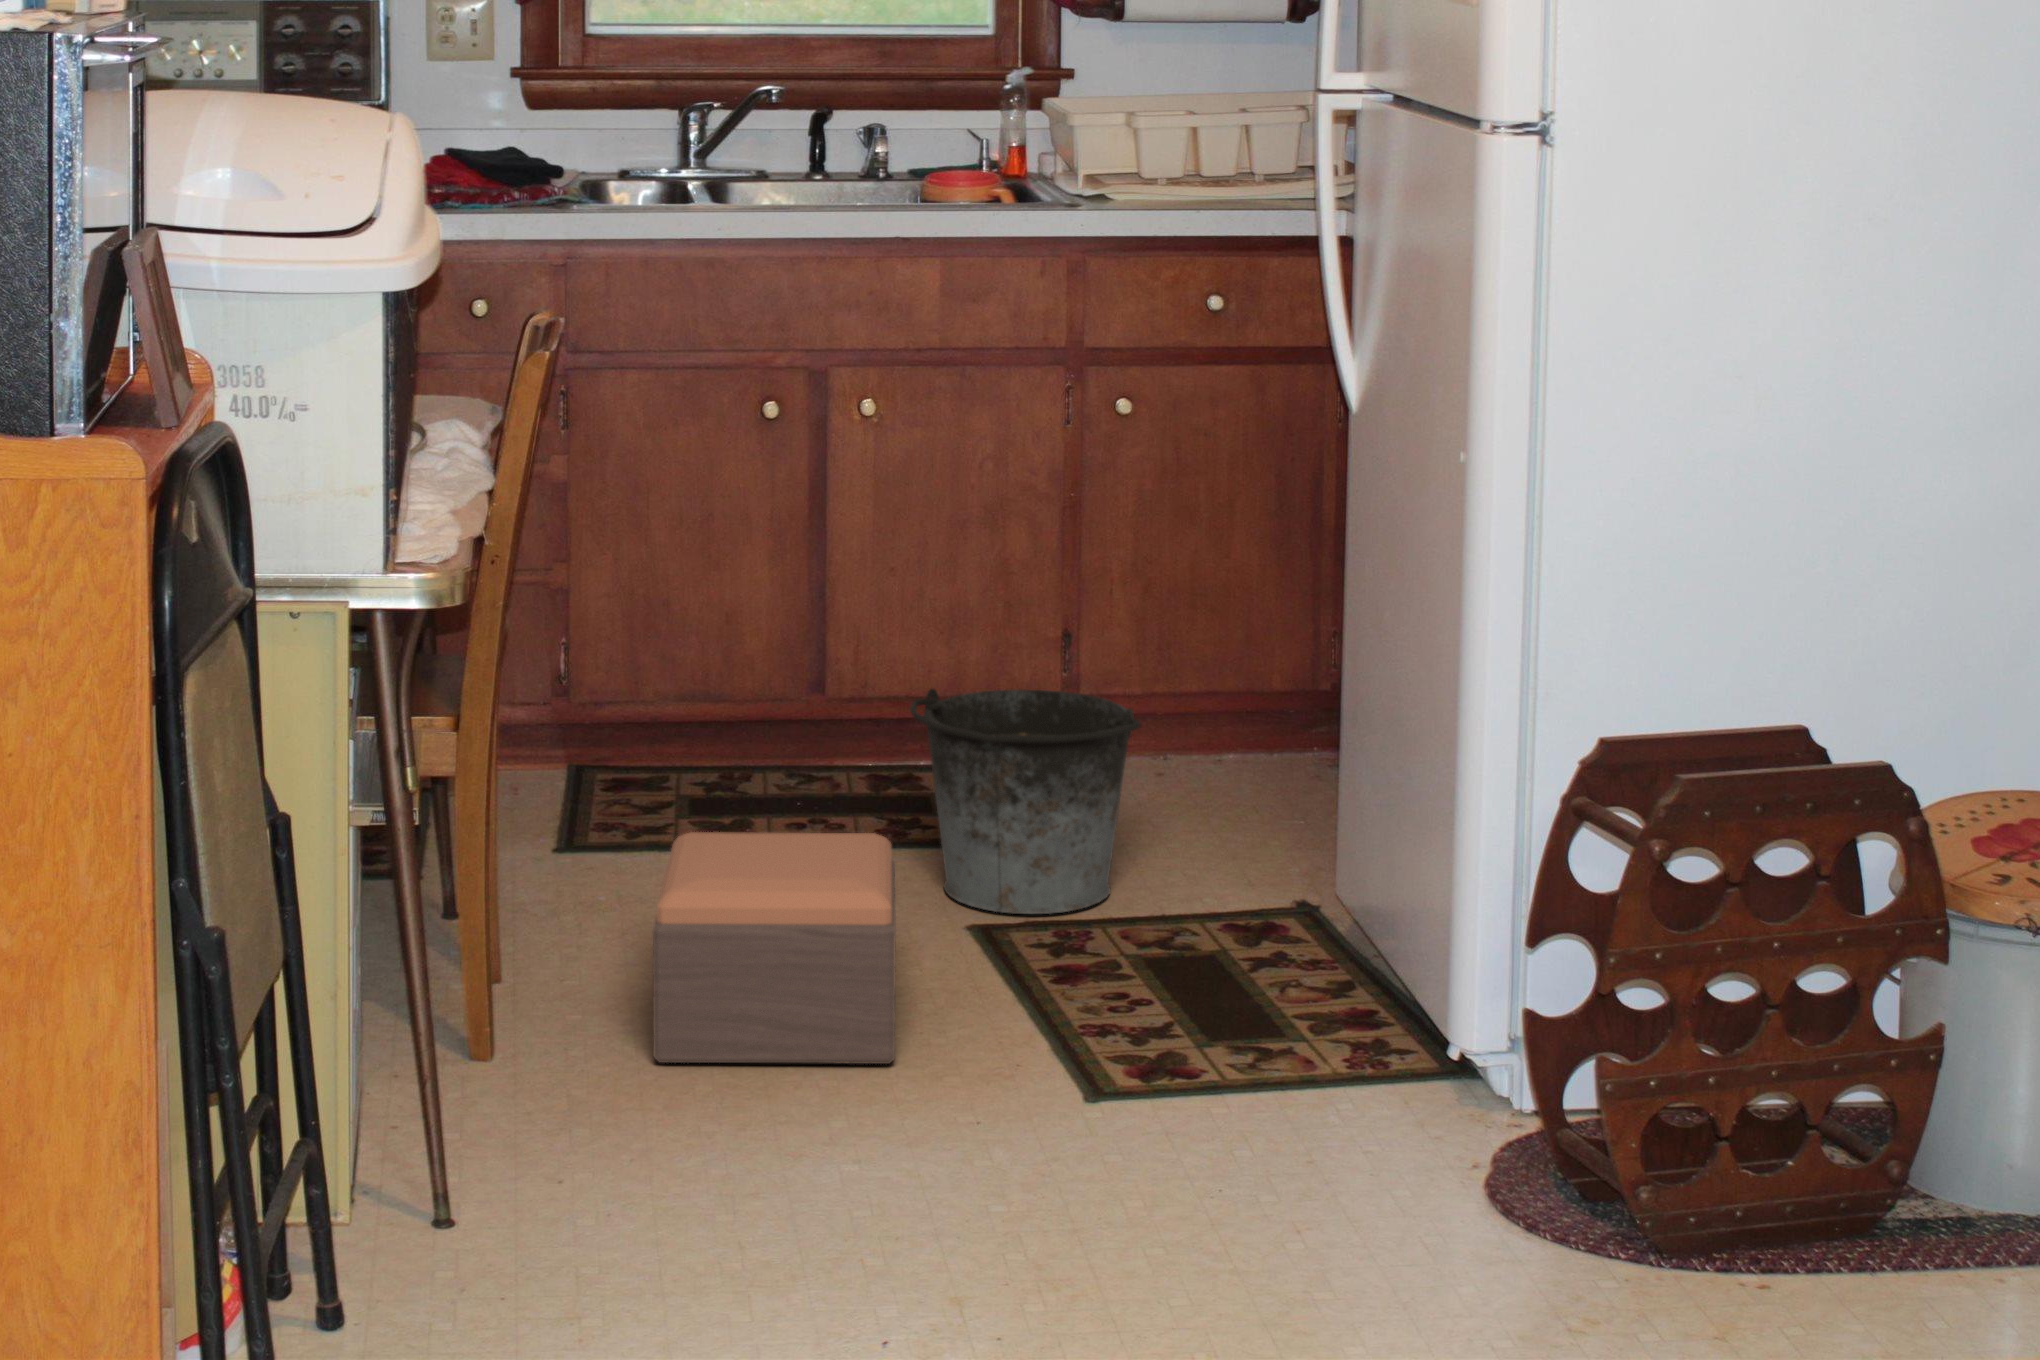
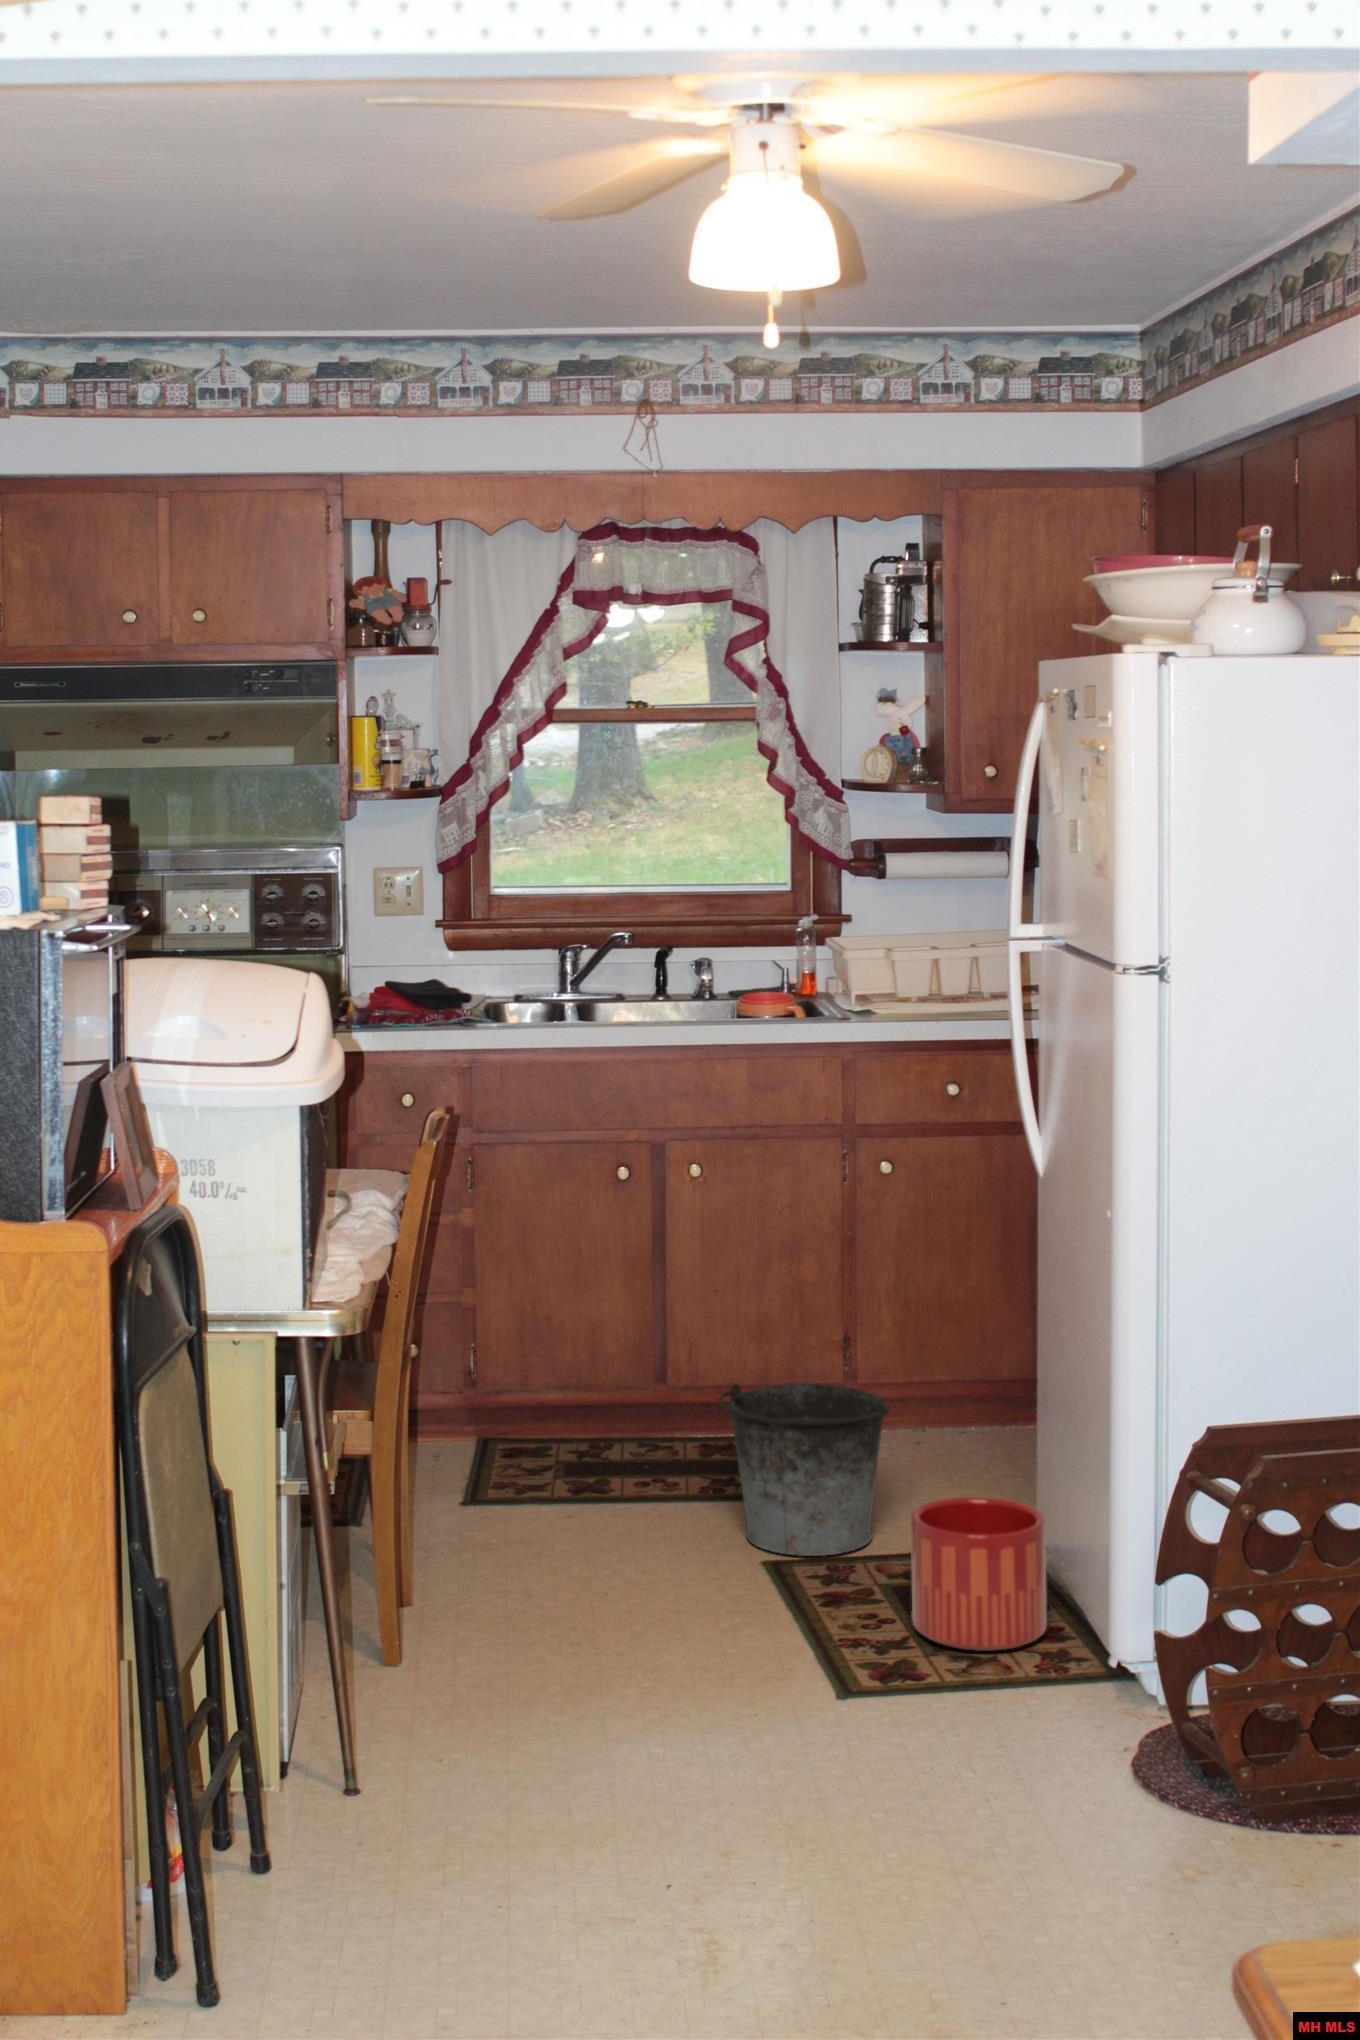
footstool: present [653,832,896,1064] -> none [515,1493,702,1669]
planter: none [1178,836,1358,1036] -> present [911,1497,1047,1651]

